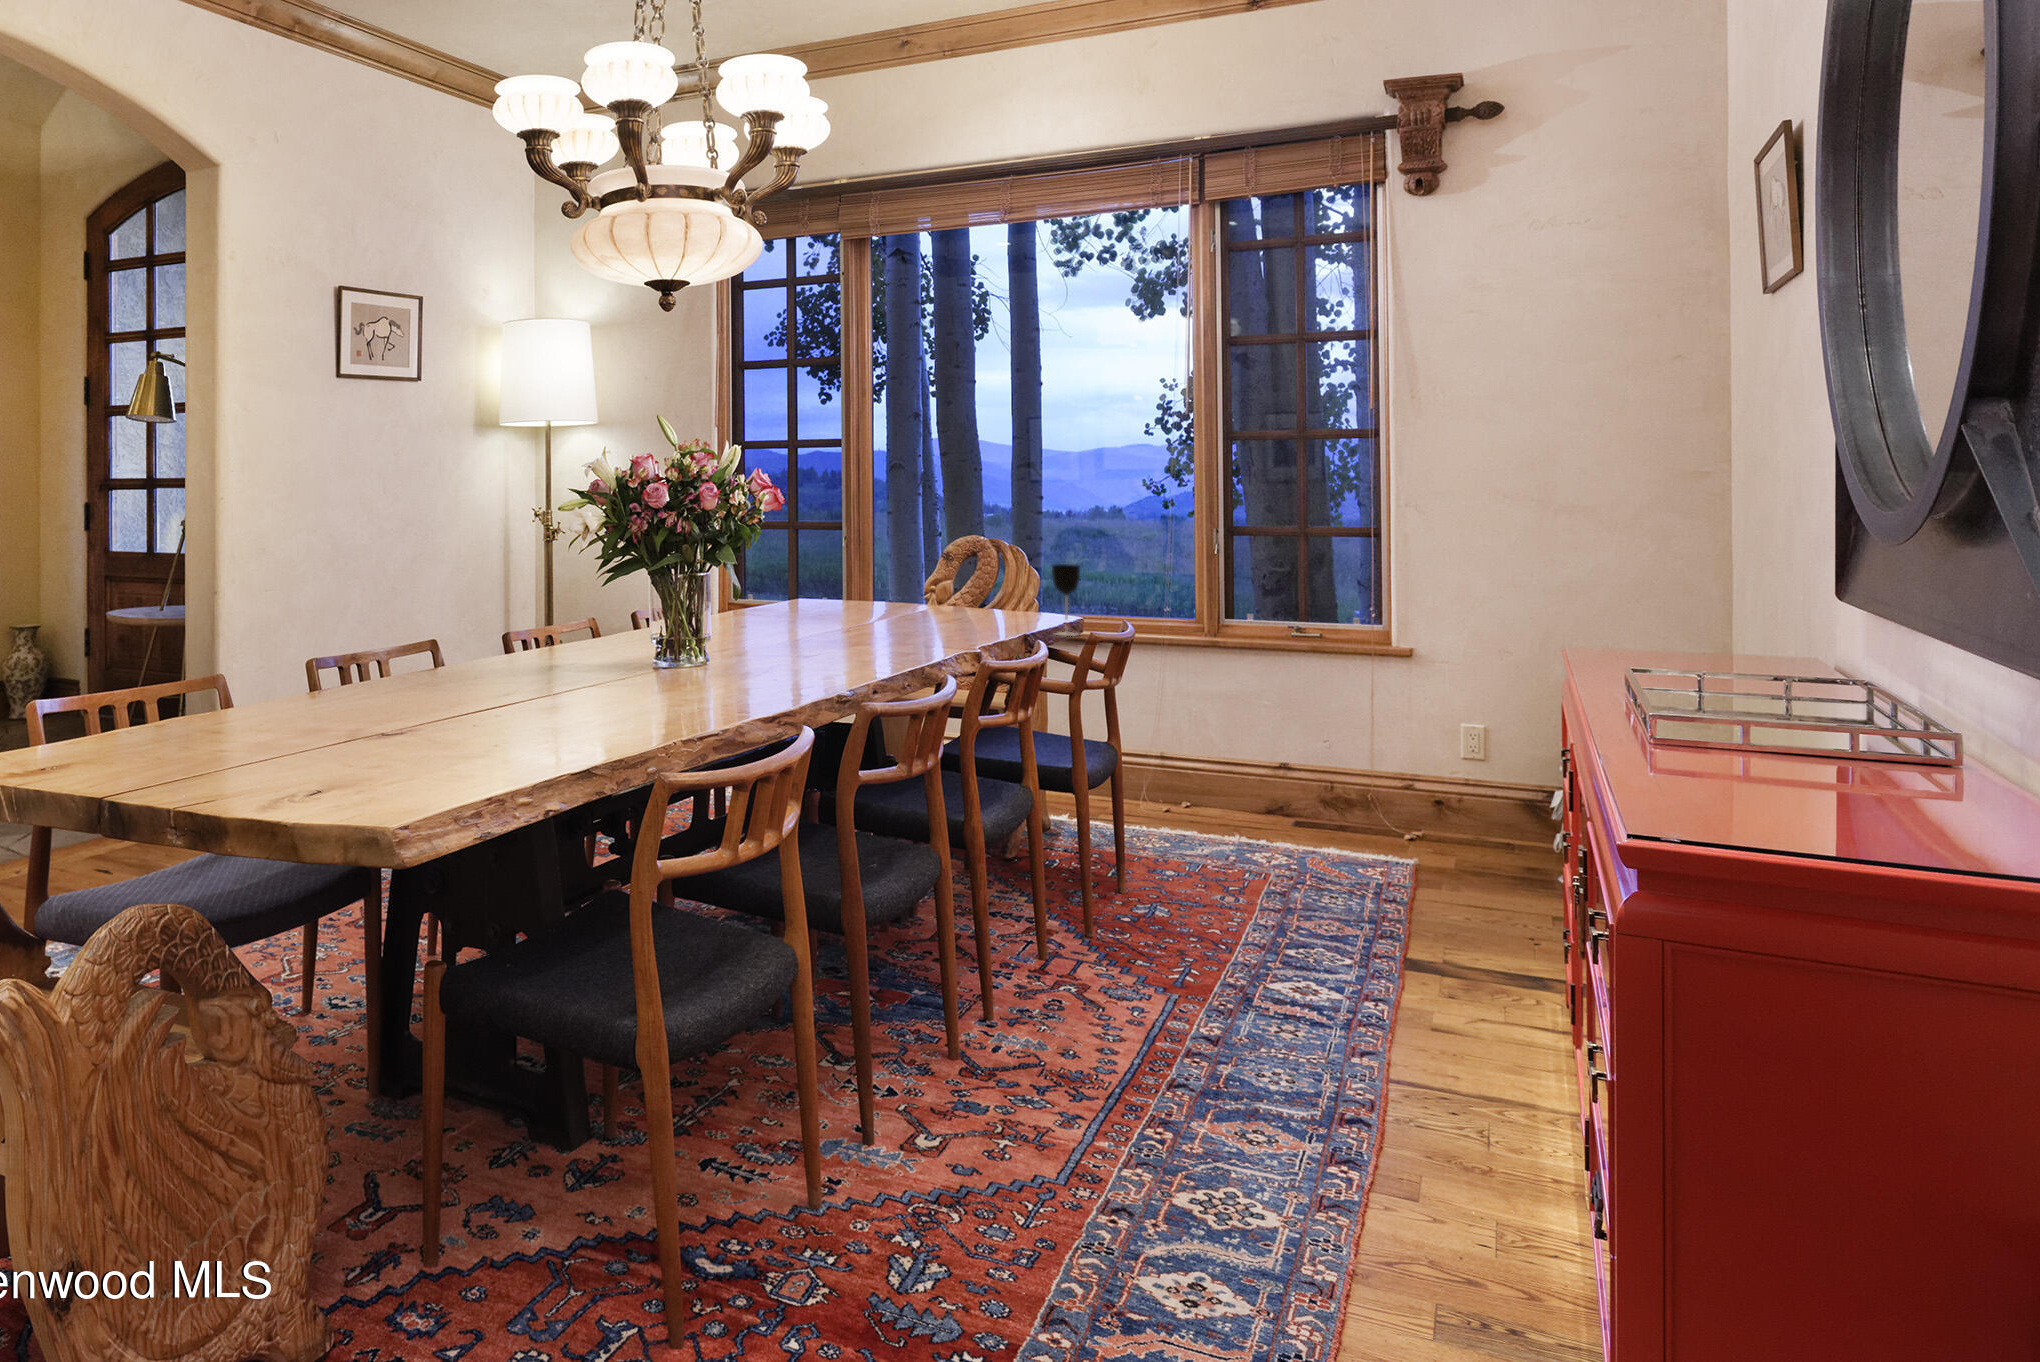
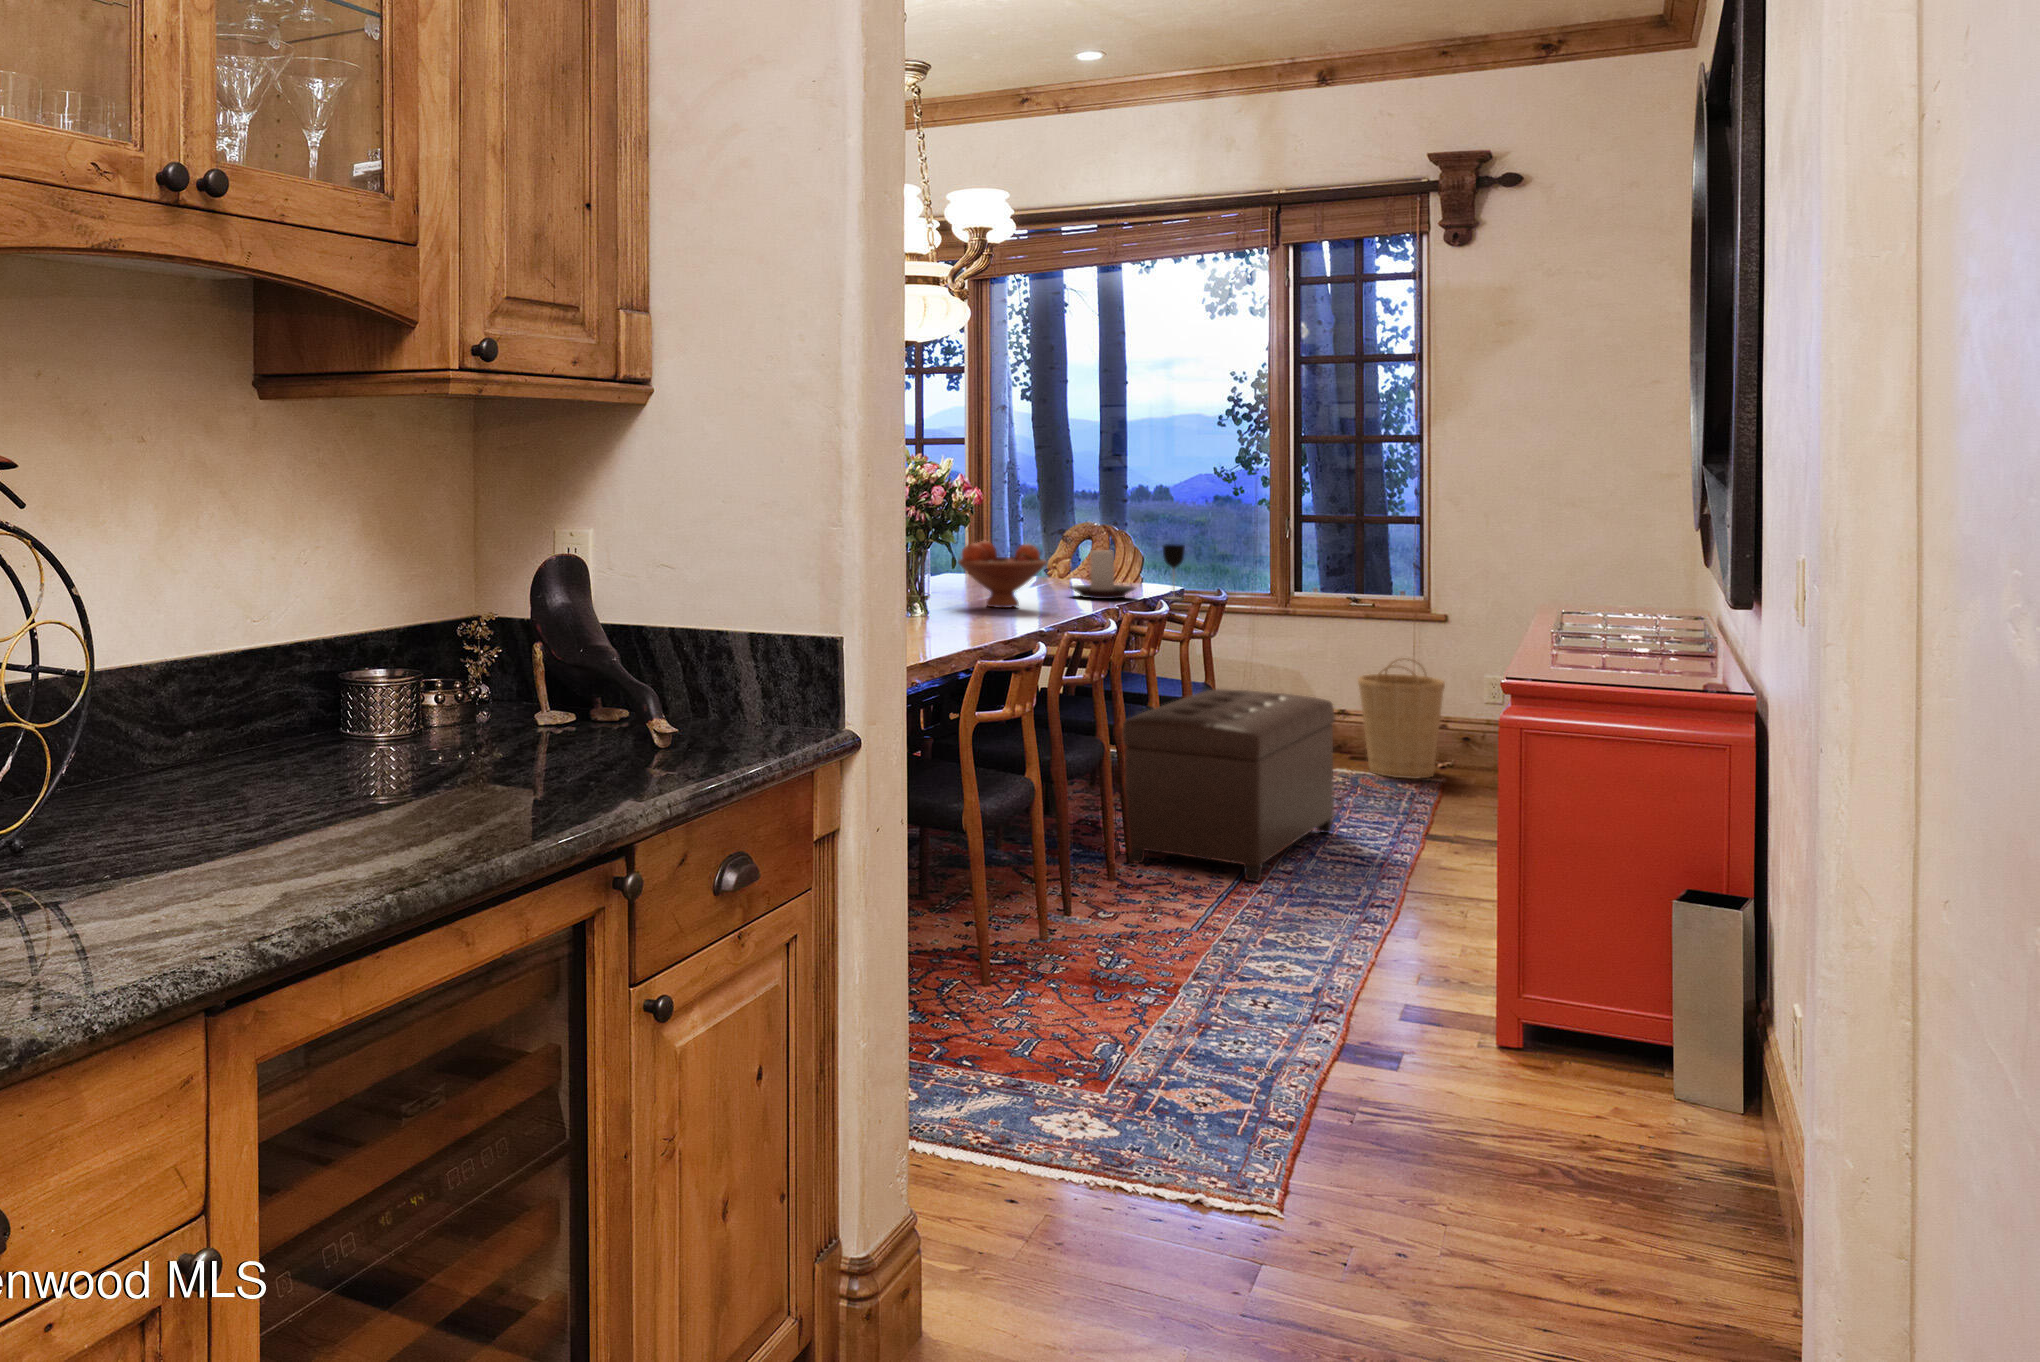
fruit bowl: none [766,561,886,652] -> present [958,541,1047,608]
candle holder: none [930,568,1018,635] -> present [1070,550,1135,599]
basket: none [1303,704,1413,859] -> present [1358,660,1445,779]
ottoman: none [978,758,1277,1062] -> present [1122,689,1335,882]

